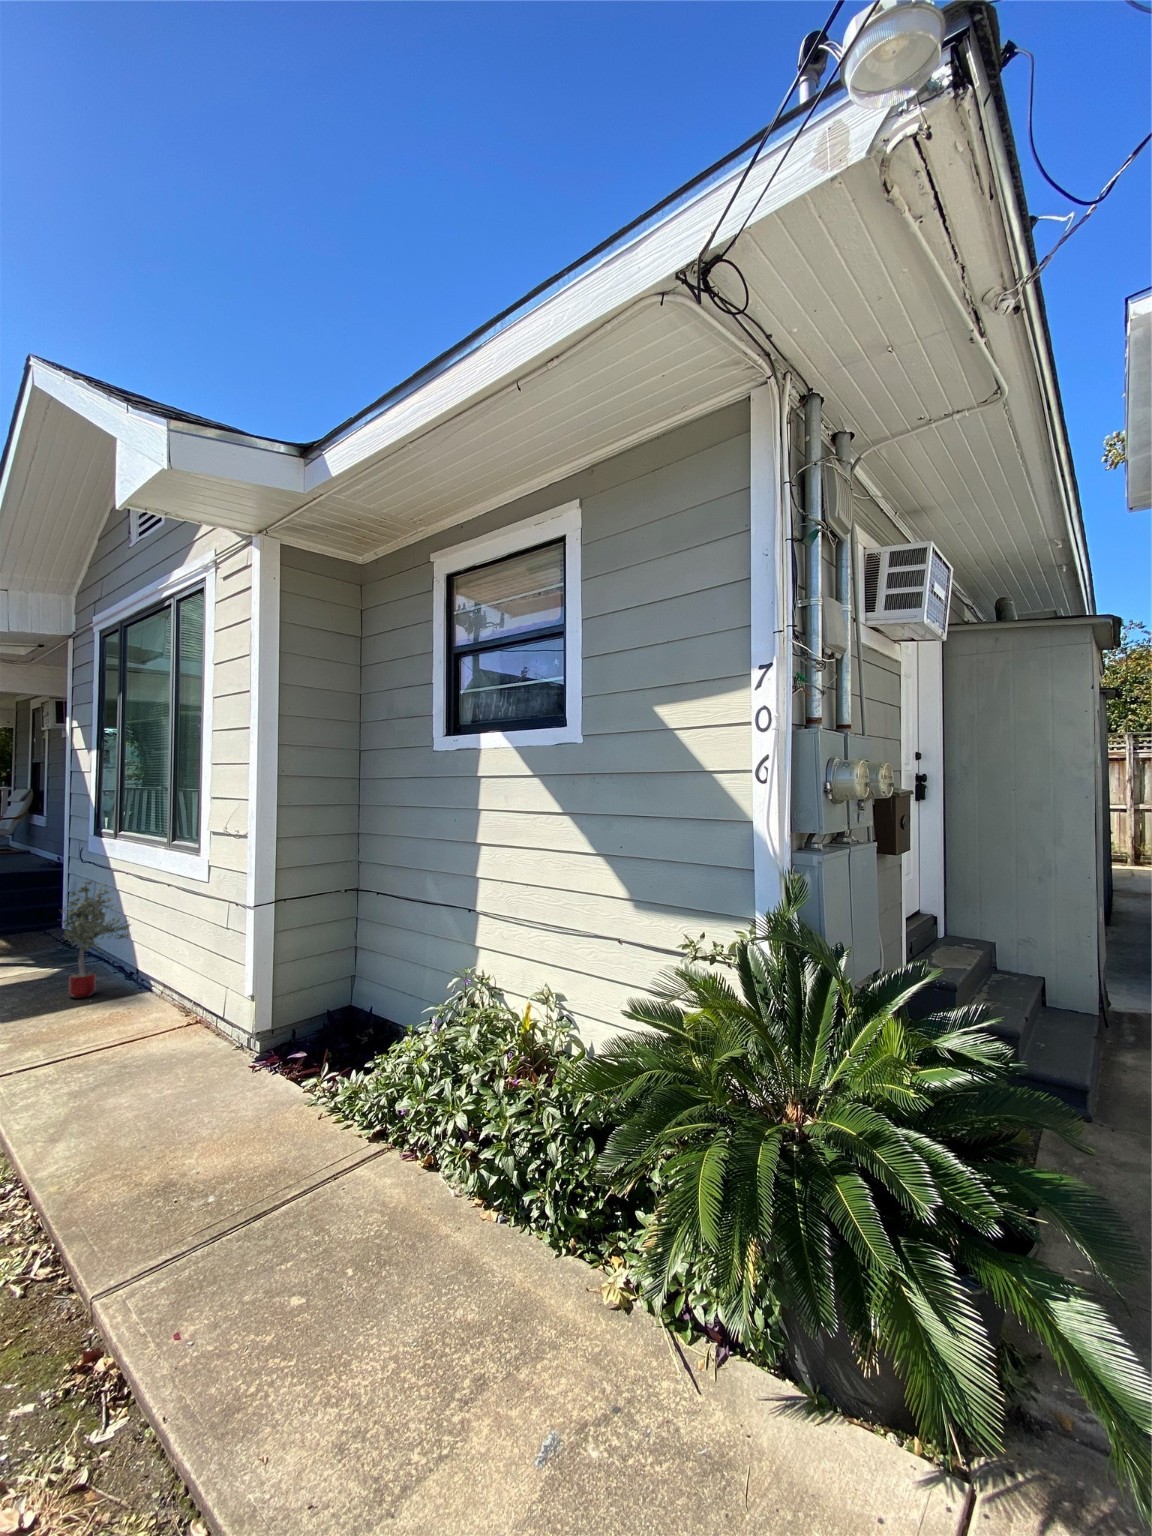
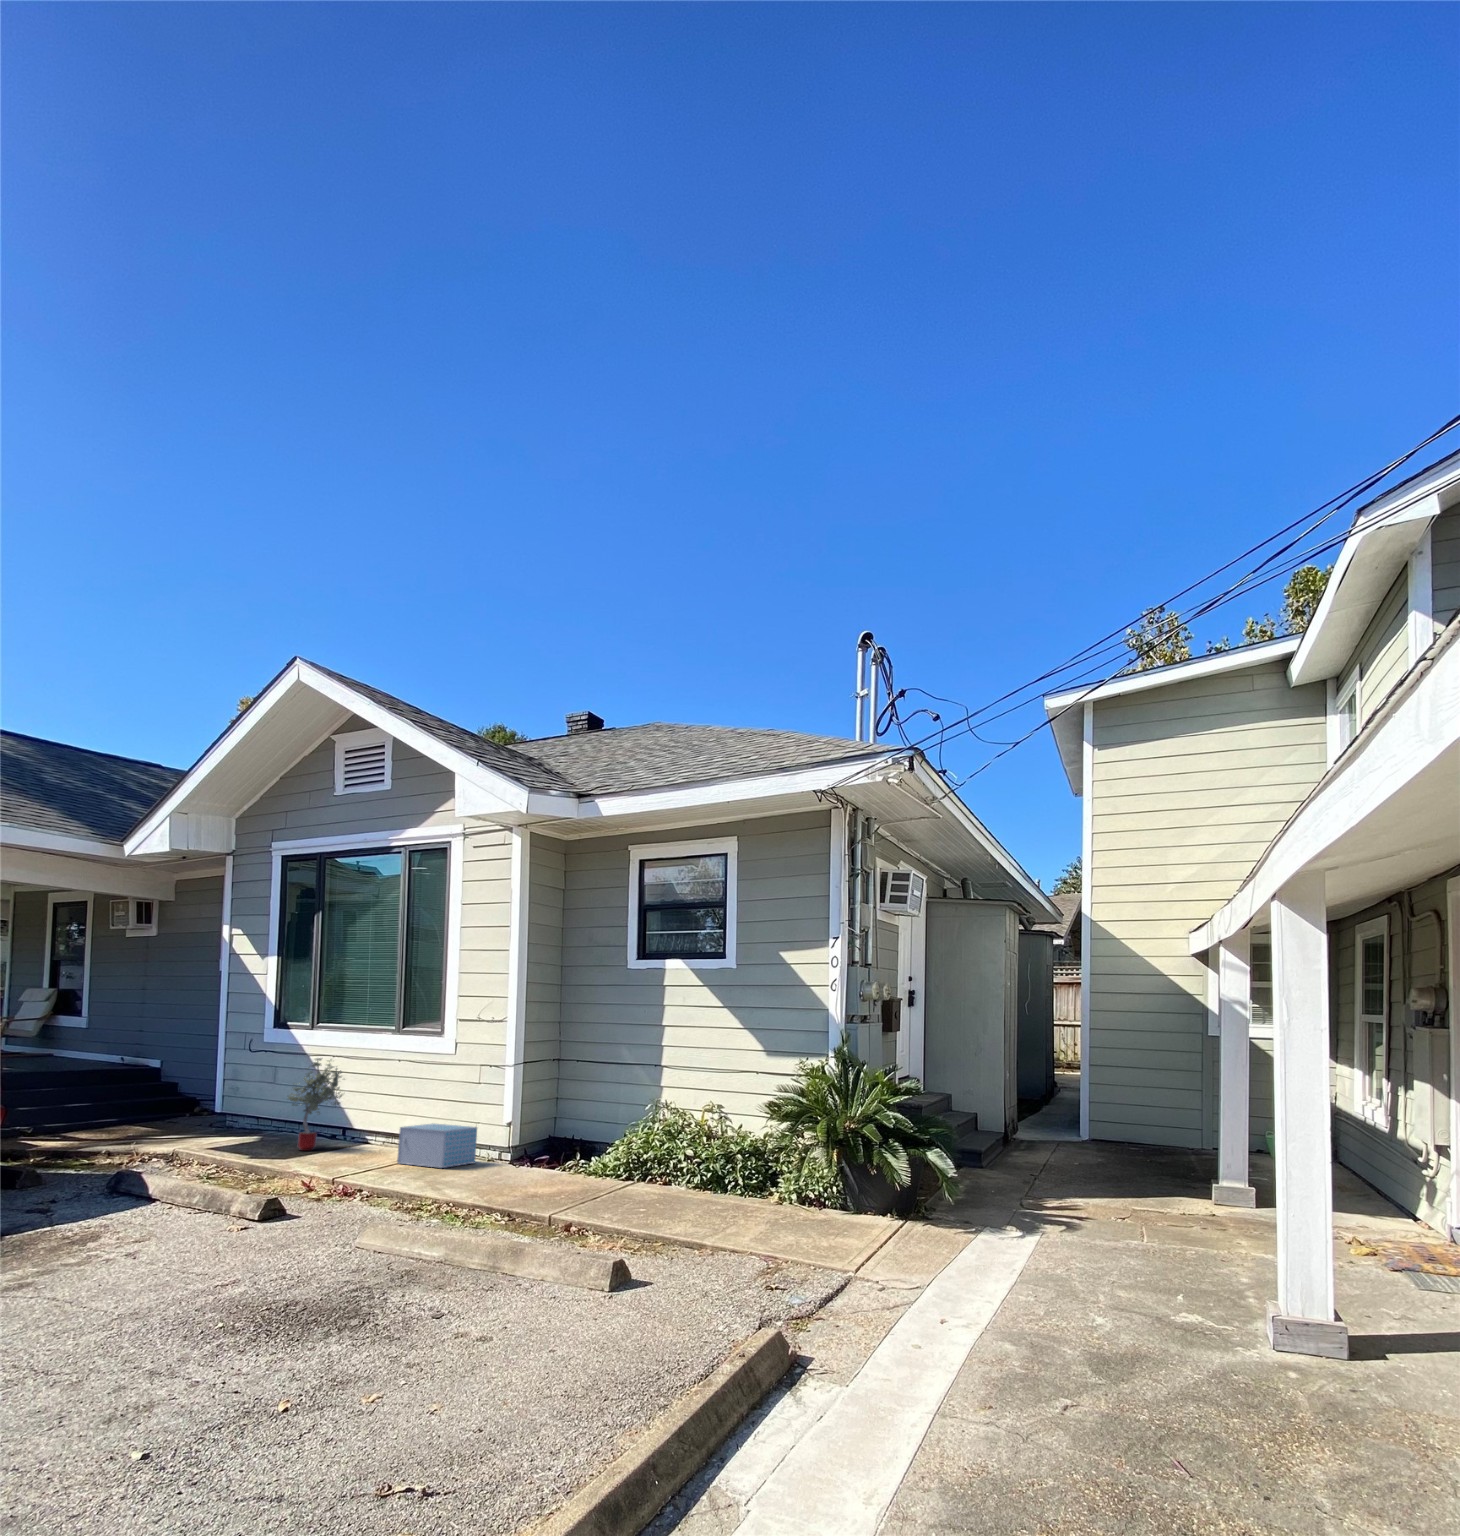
storage box: none [112,979,223,1067] -> present [397,1123,477,1168]

